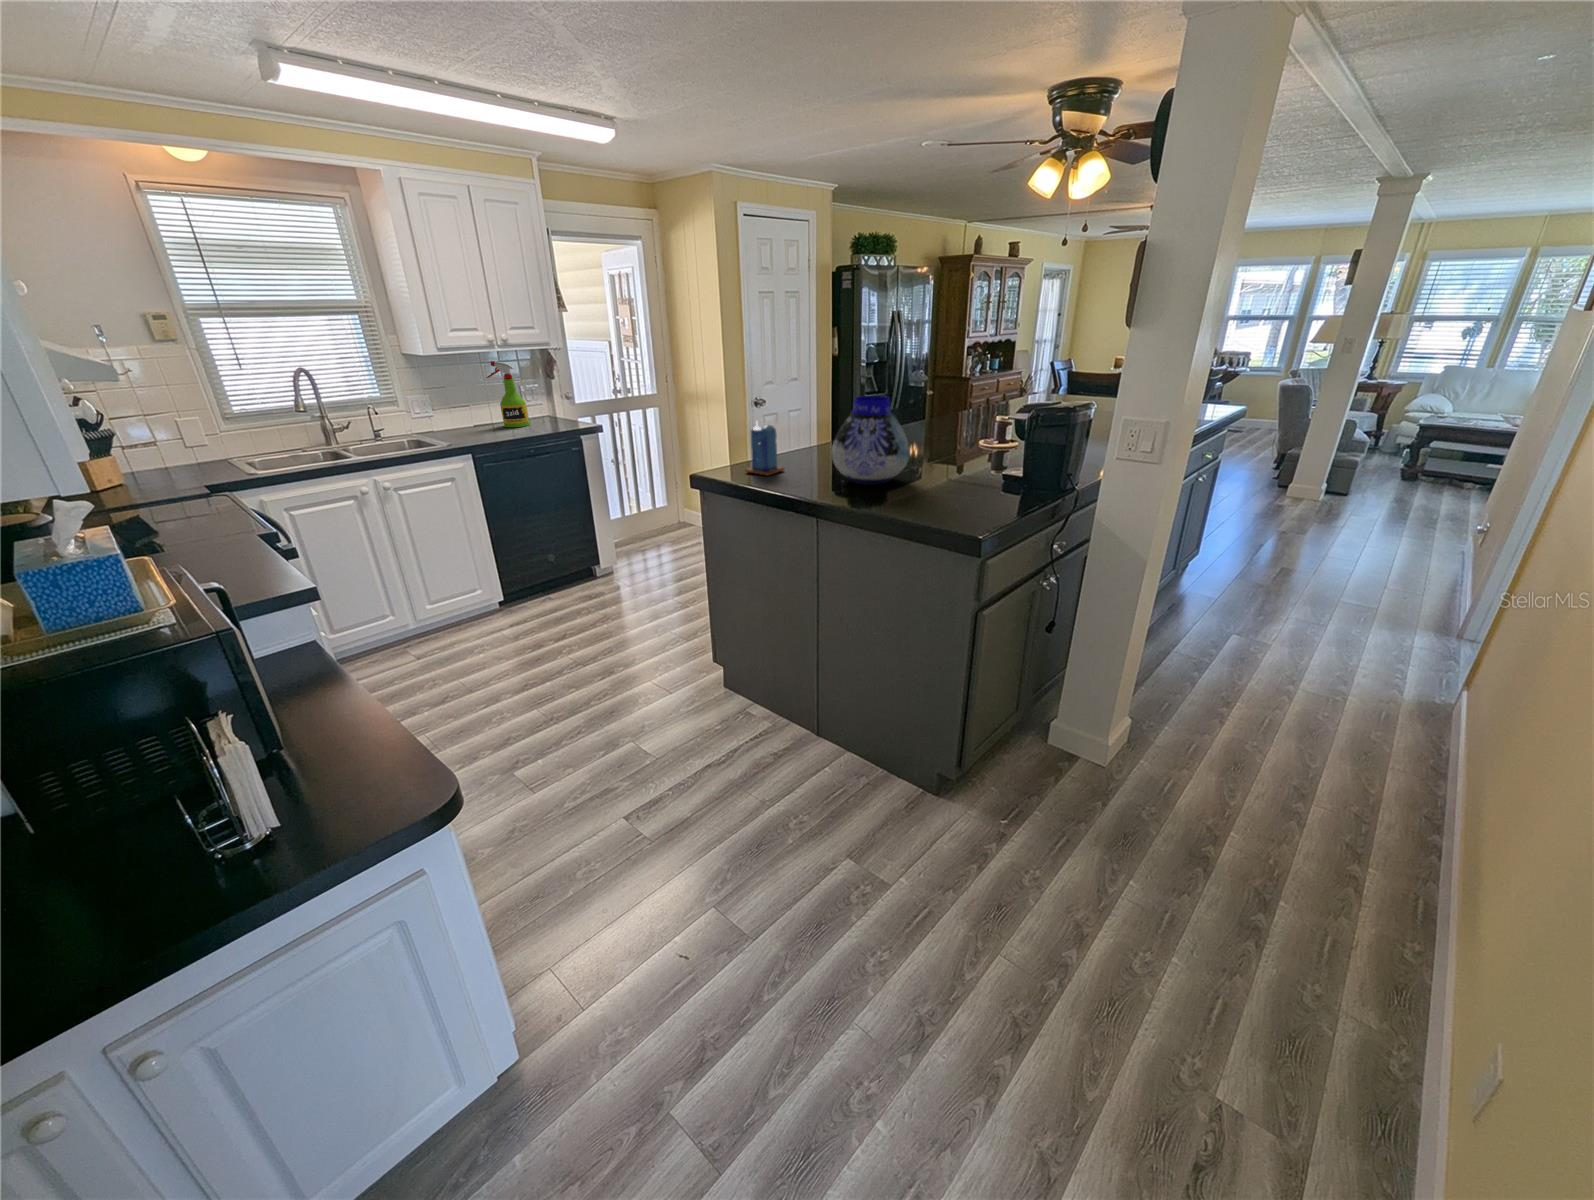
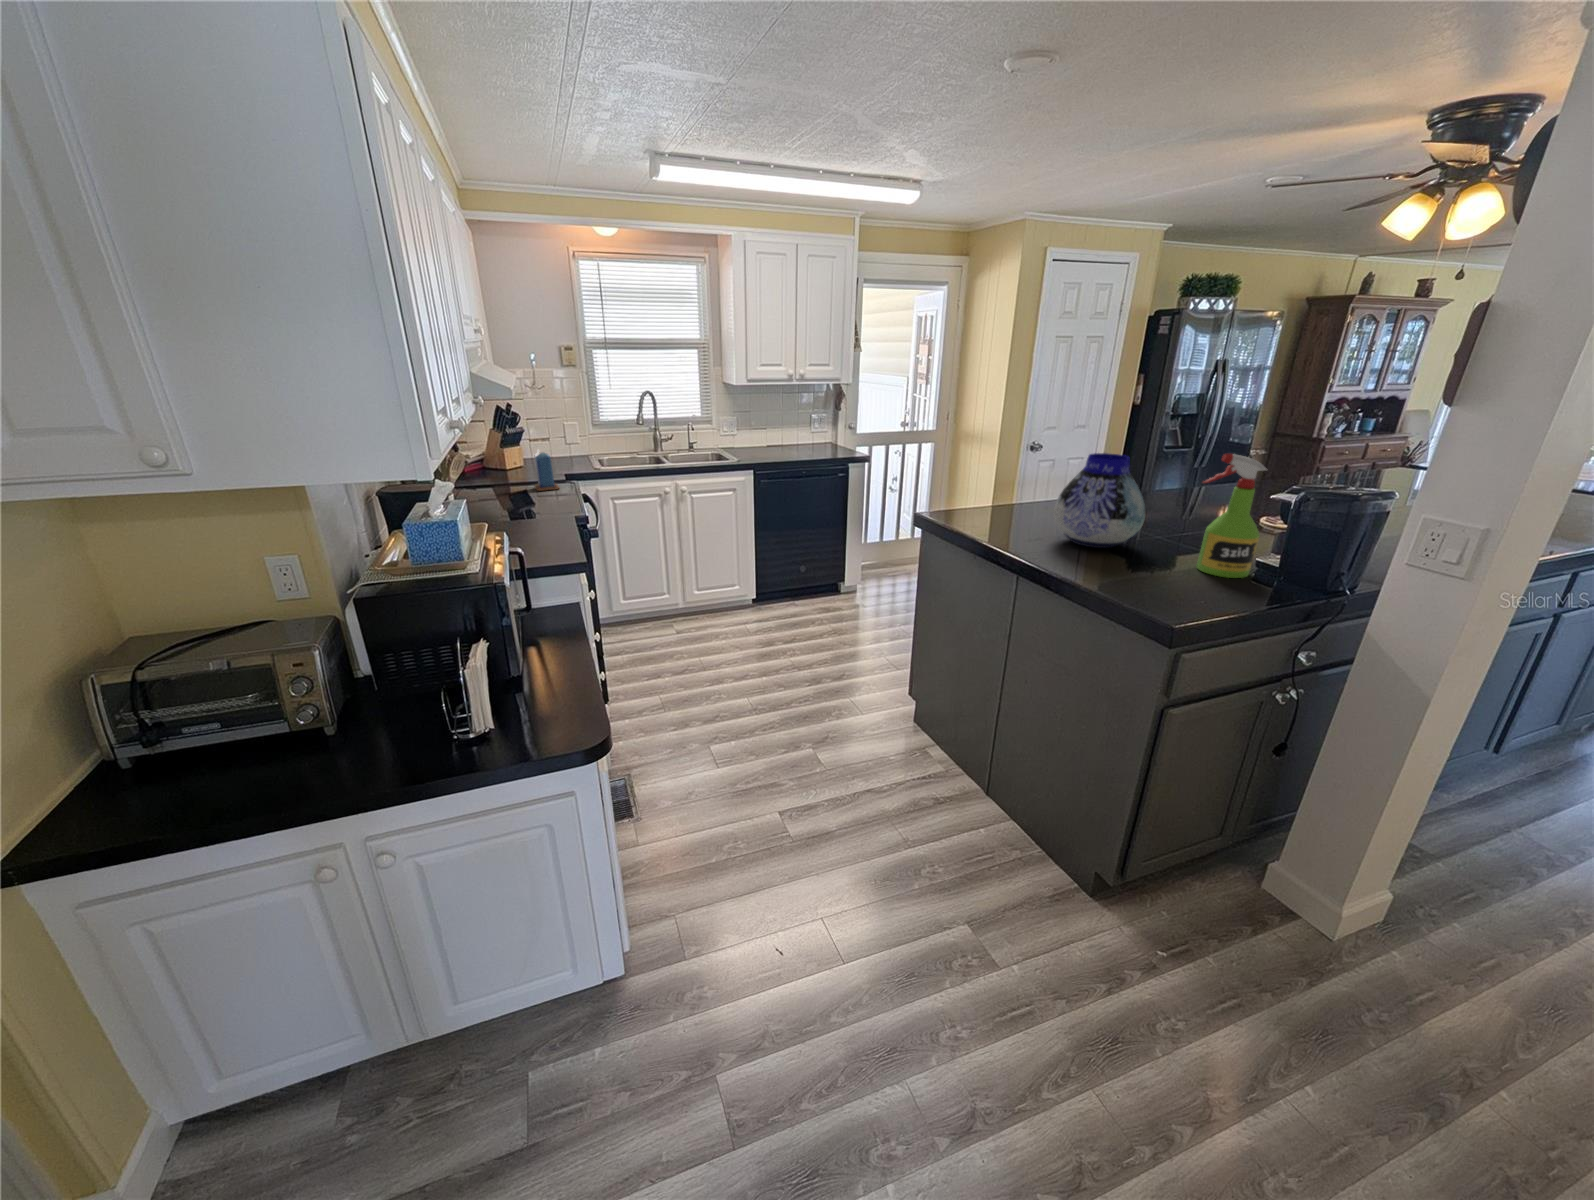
spray bottle: present [486,361,529,427] -> present [1197,454,1266,578]
candle: present [745,422,784,476] -> present [535,452,560,491]

